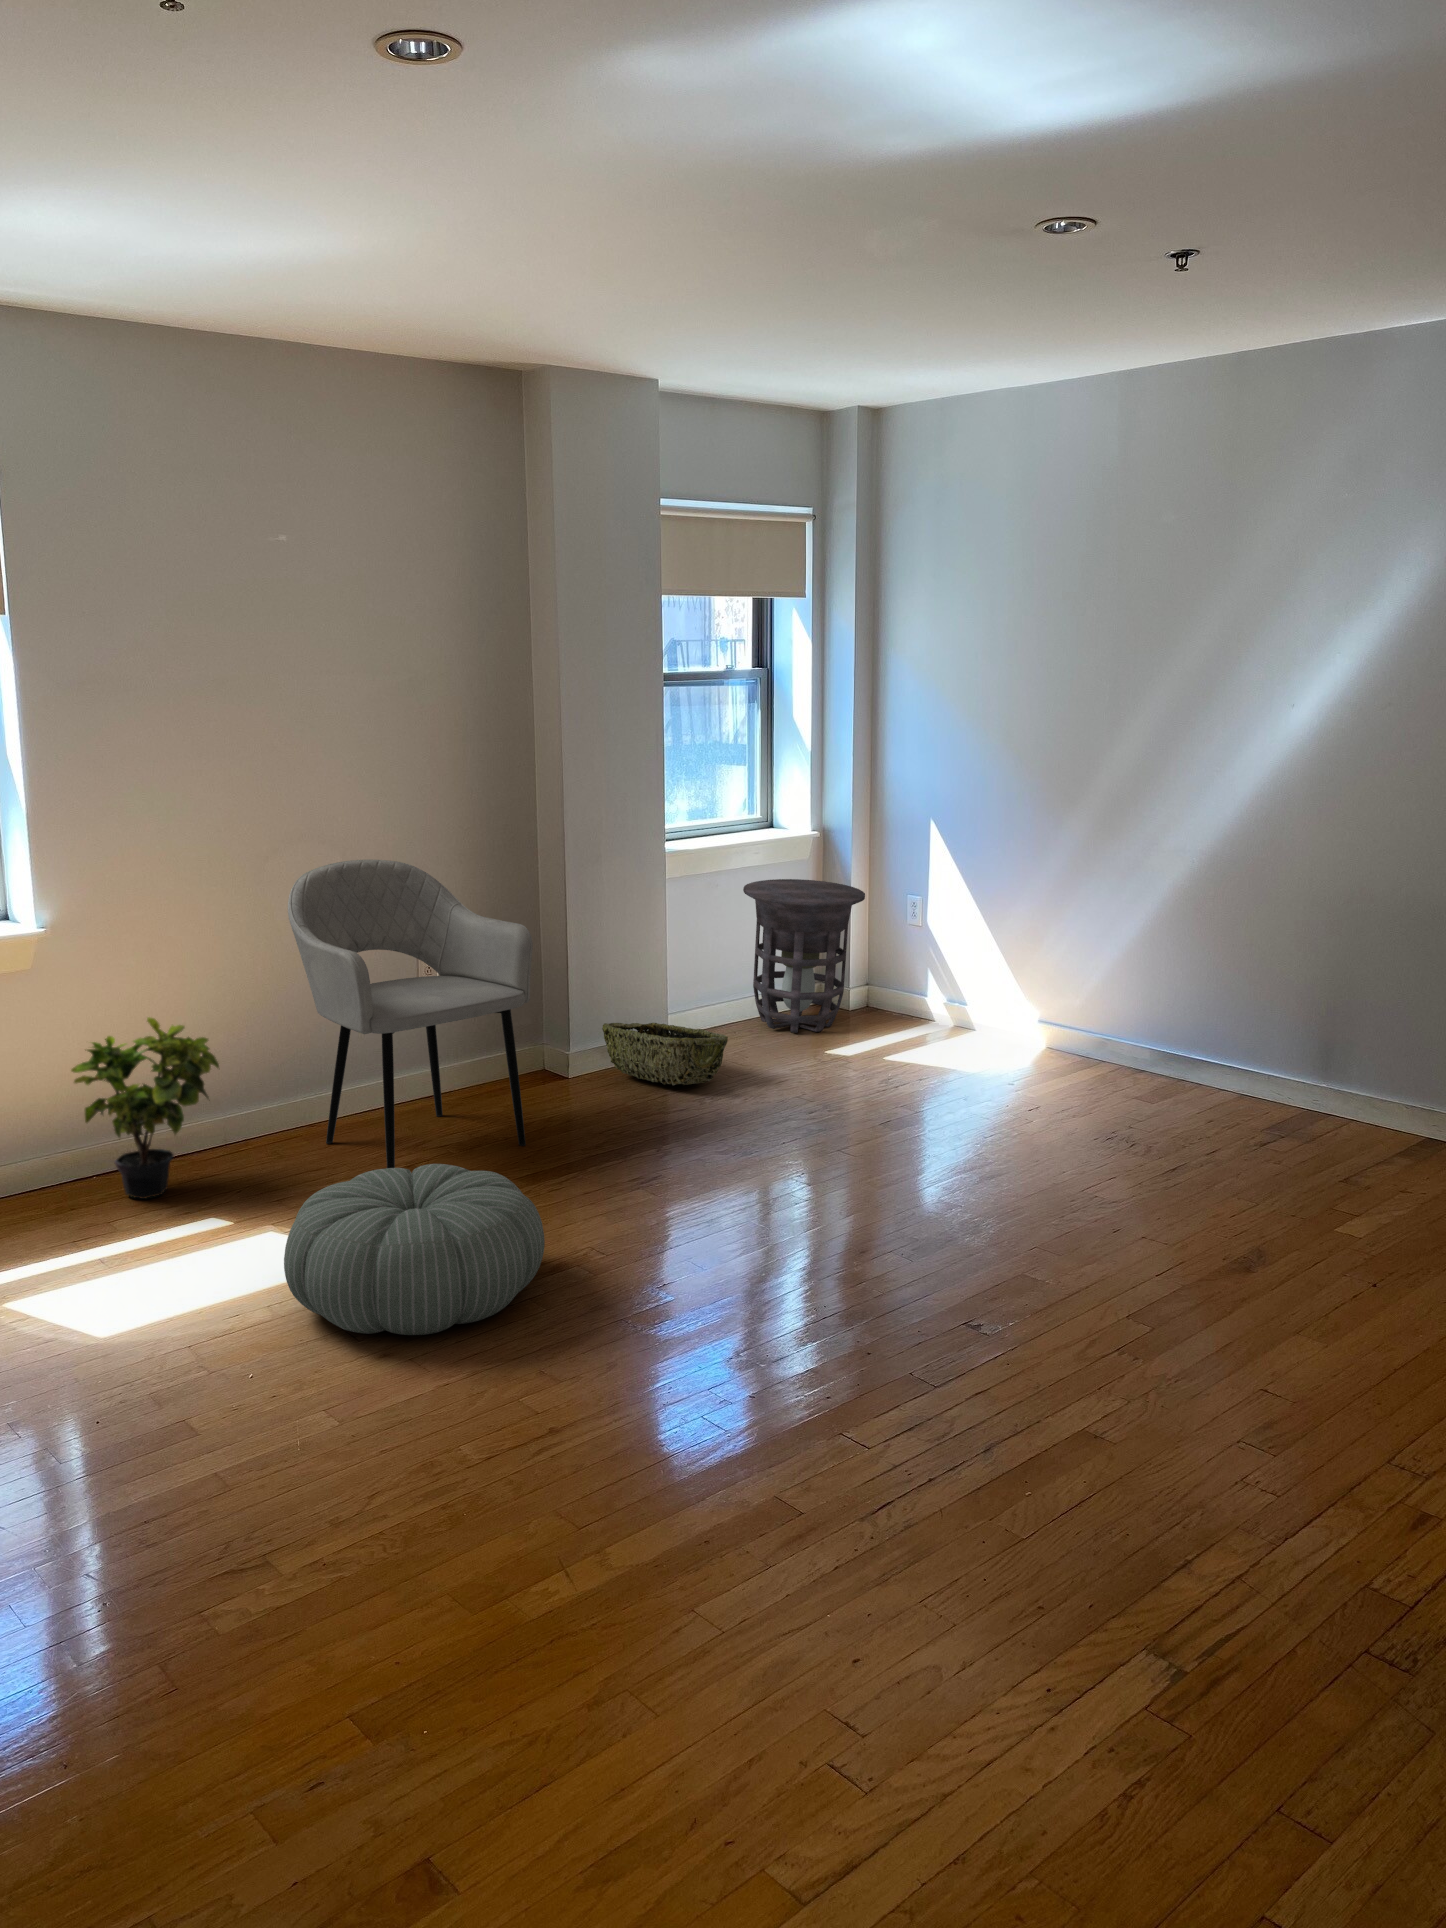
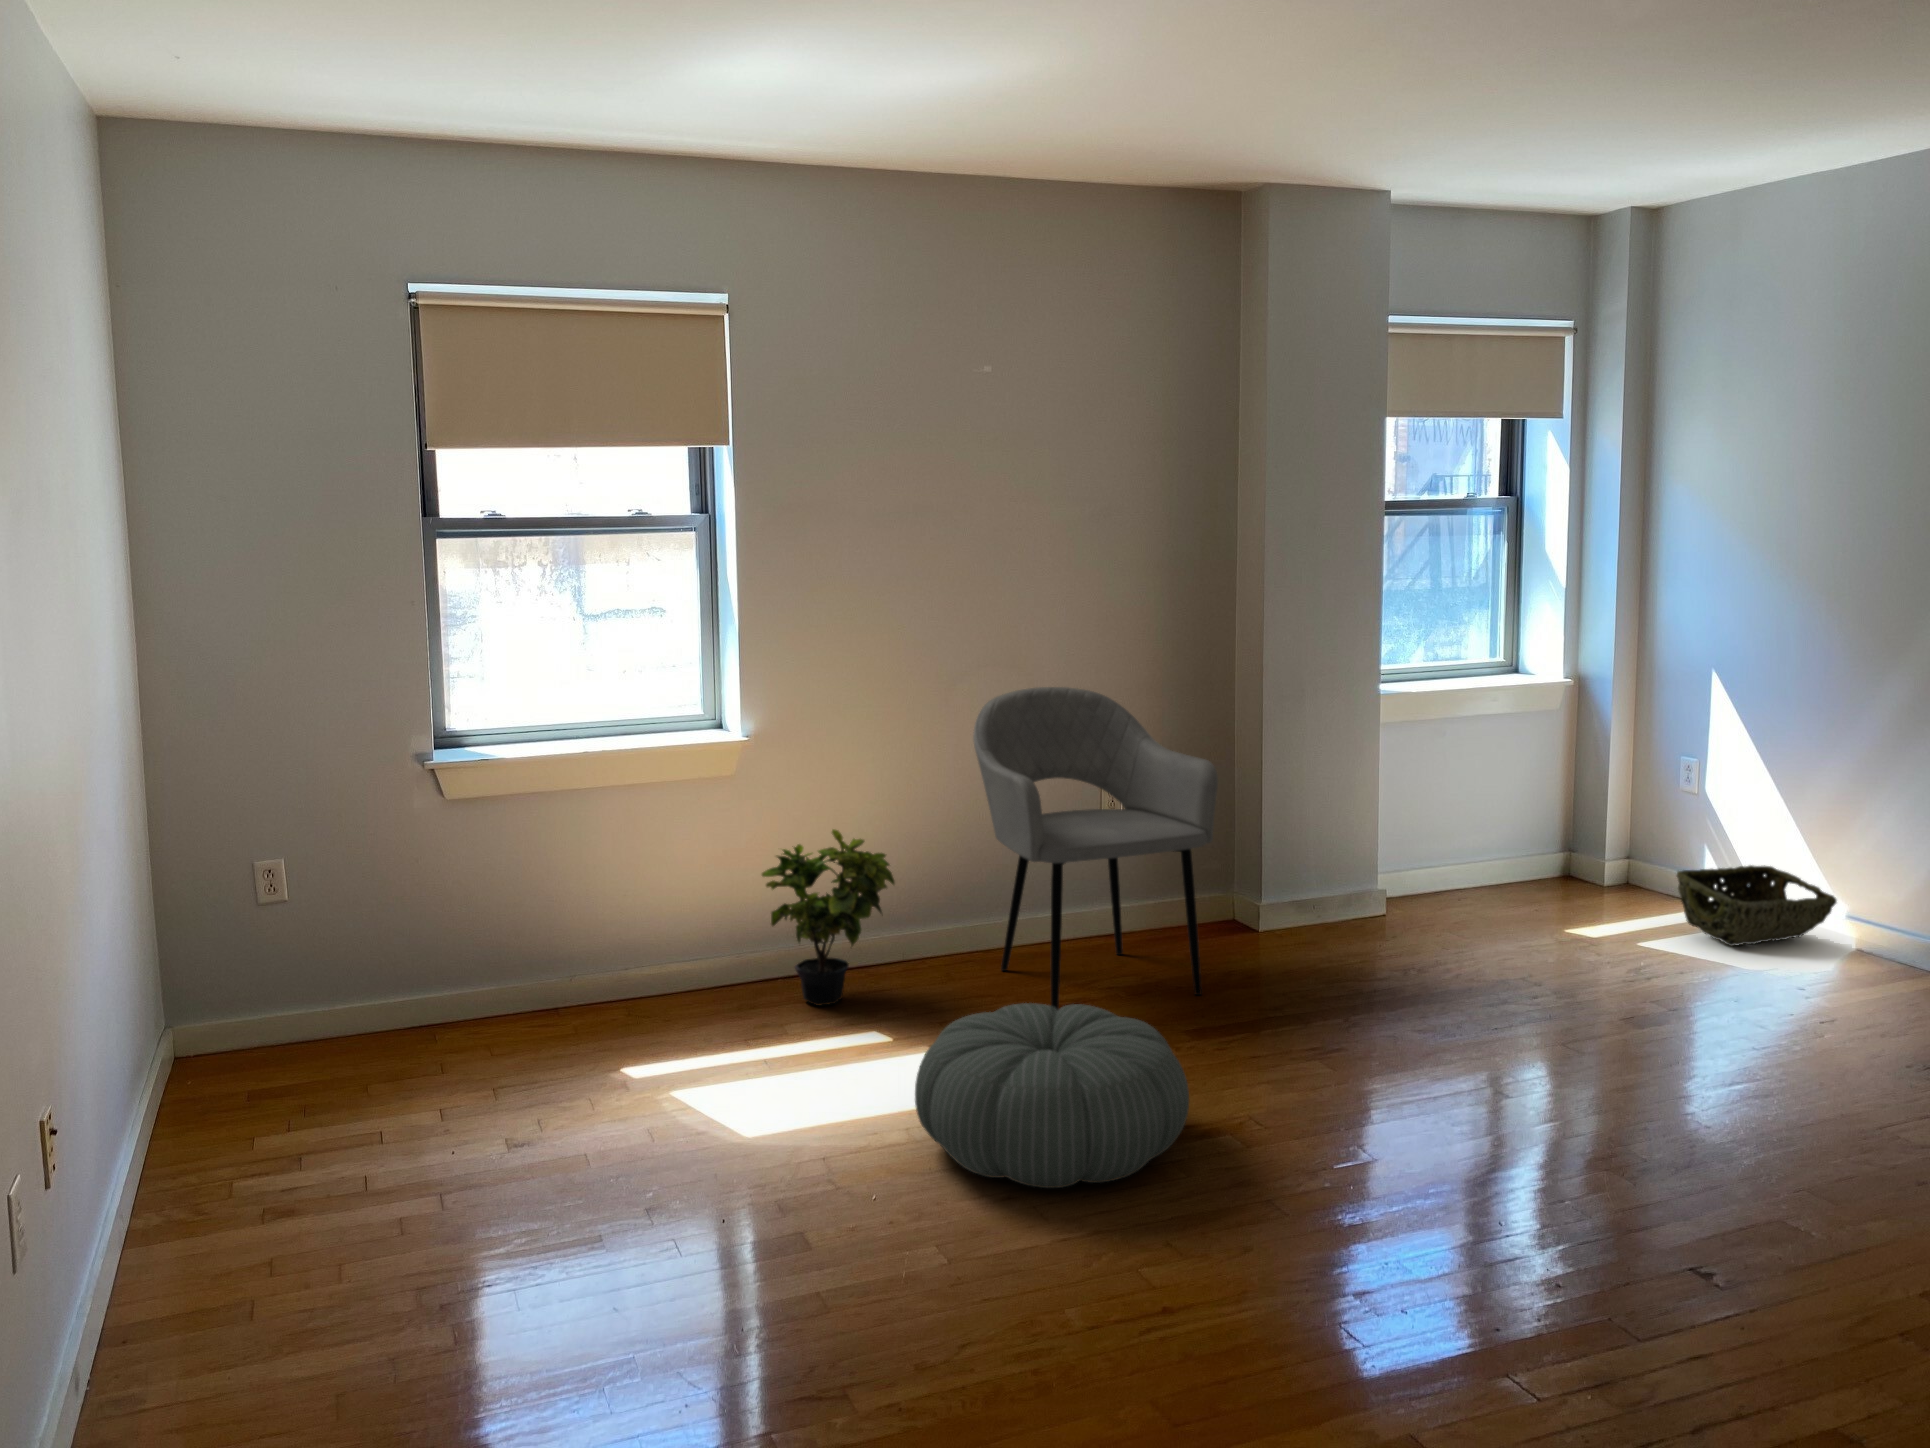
side table: present [743,879,865,1033] -> none [1476,730,1624,904]
woven basket: present [602,1023,728,1086] -> present [1677,865,1837,946]

